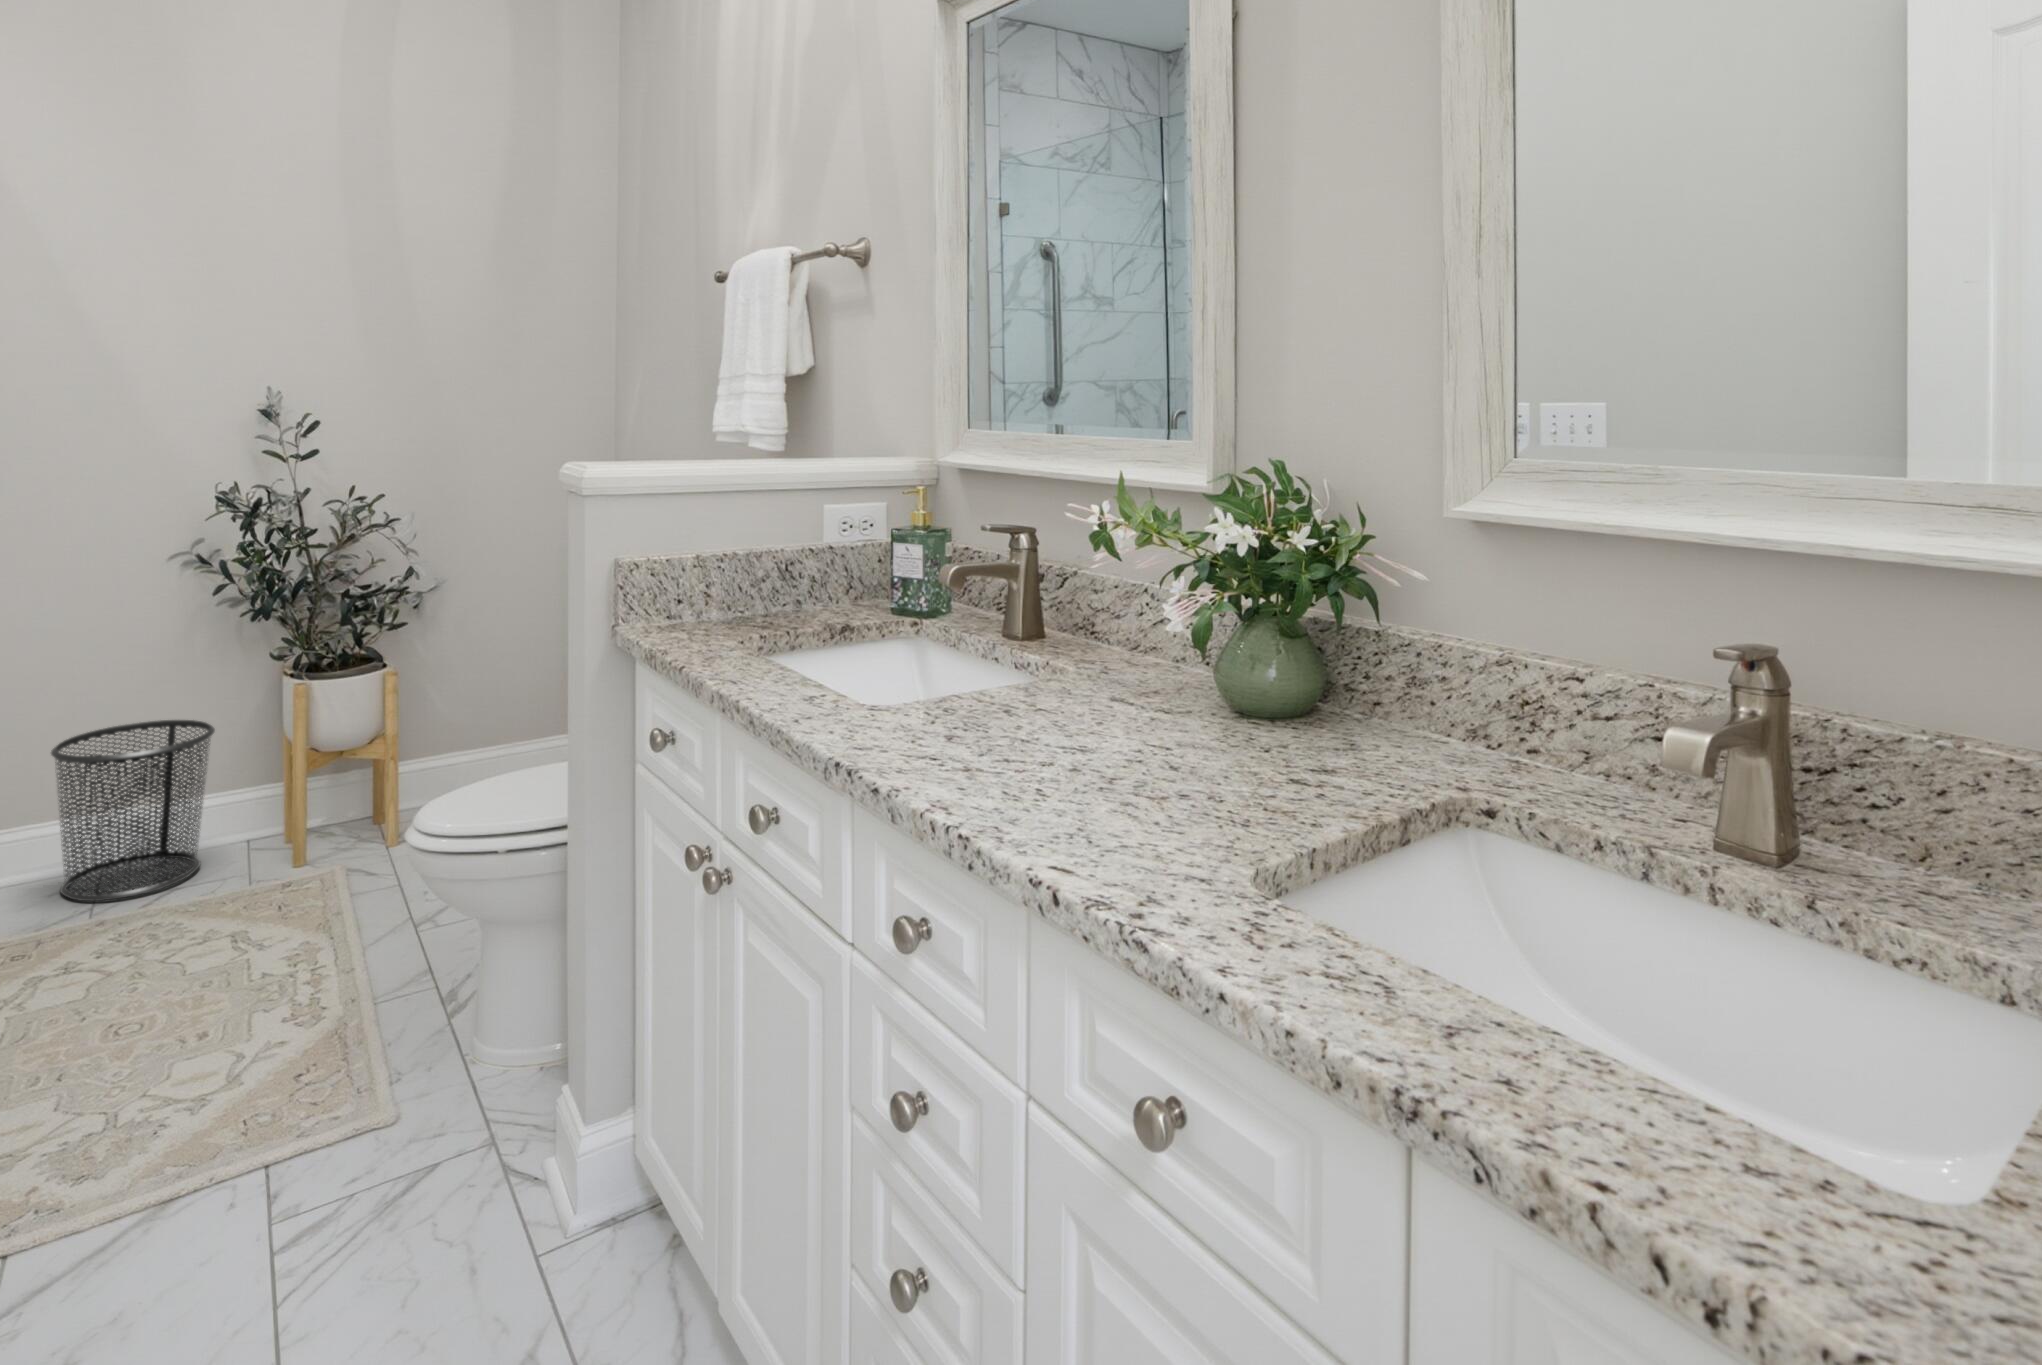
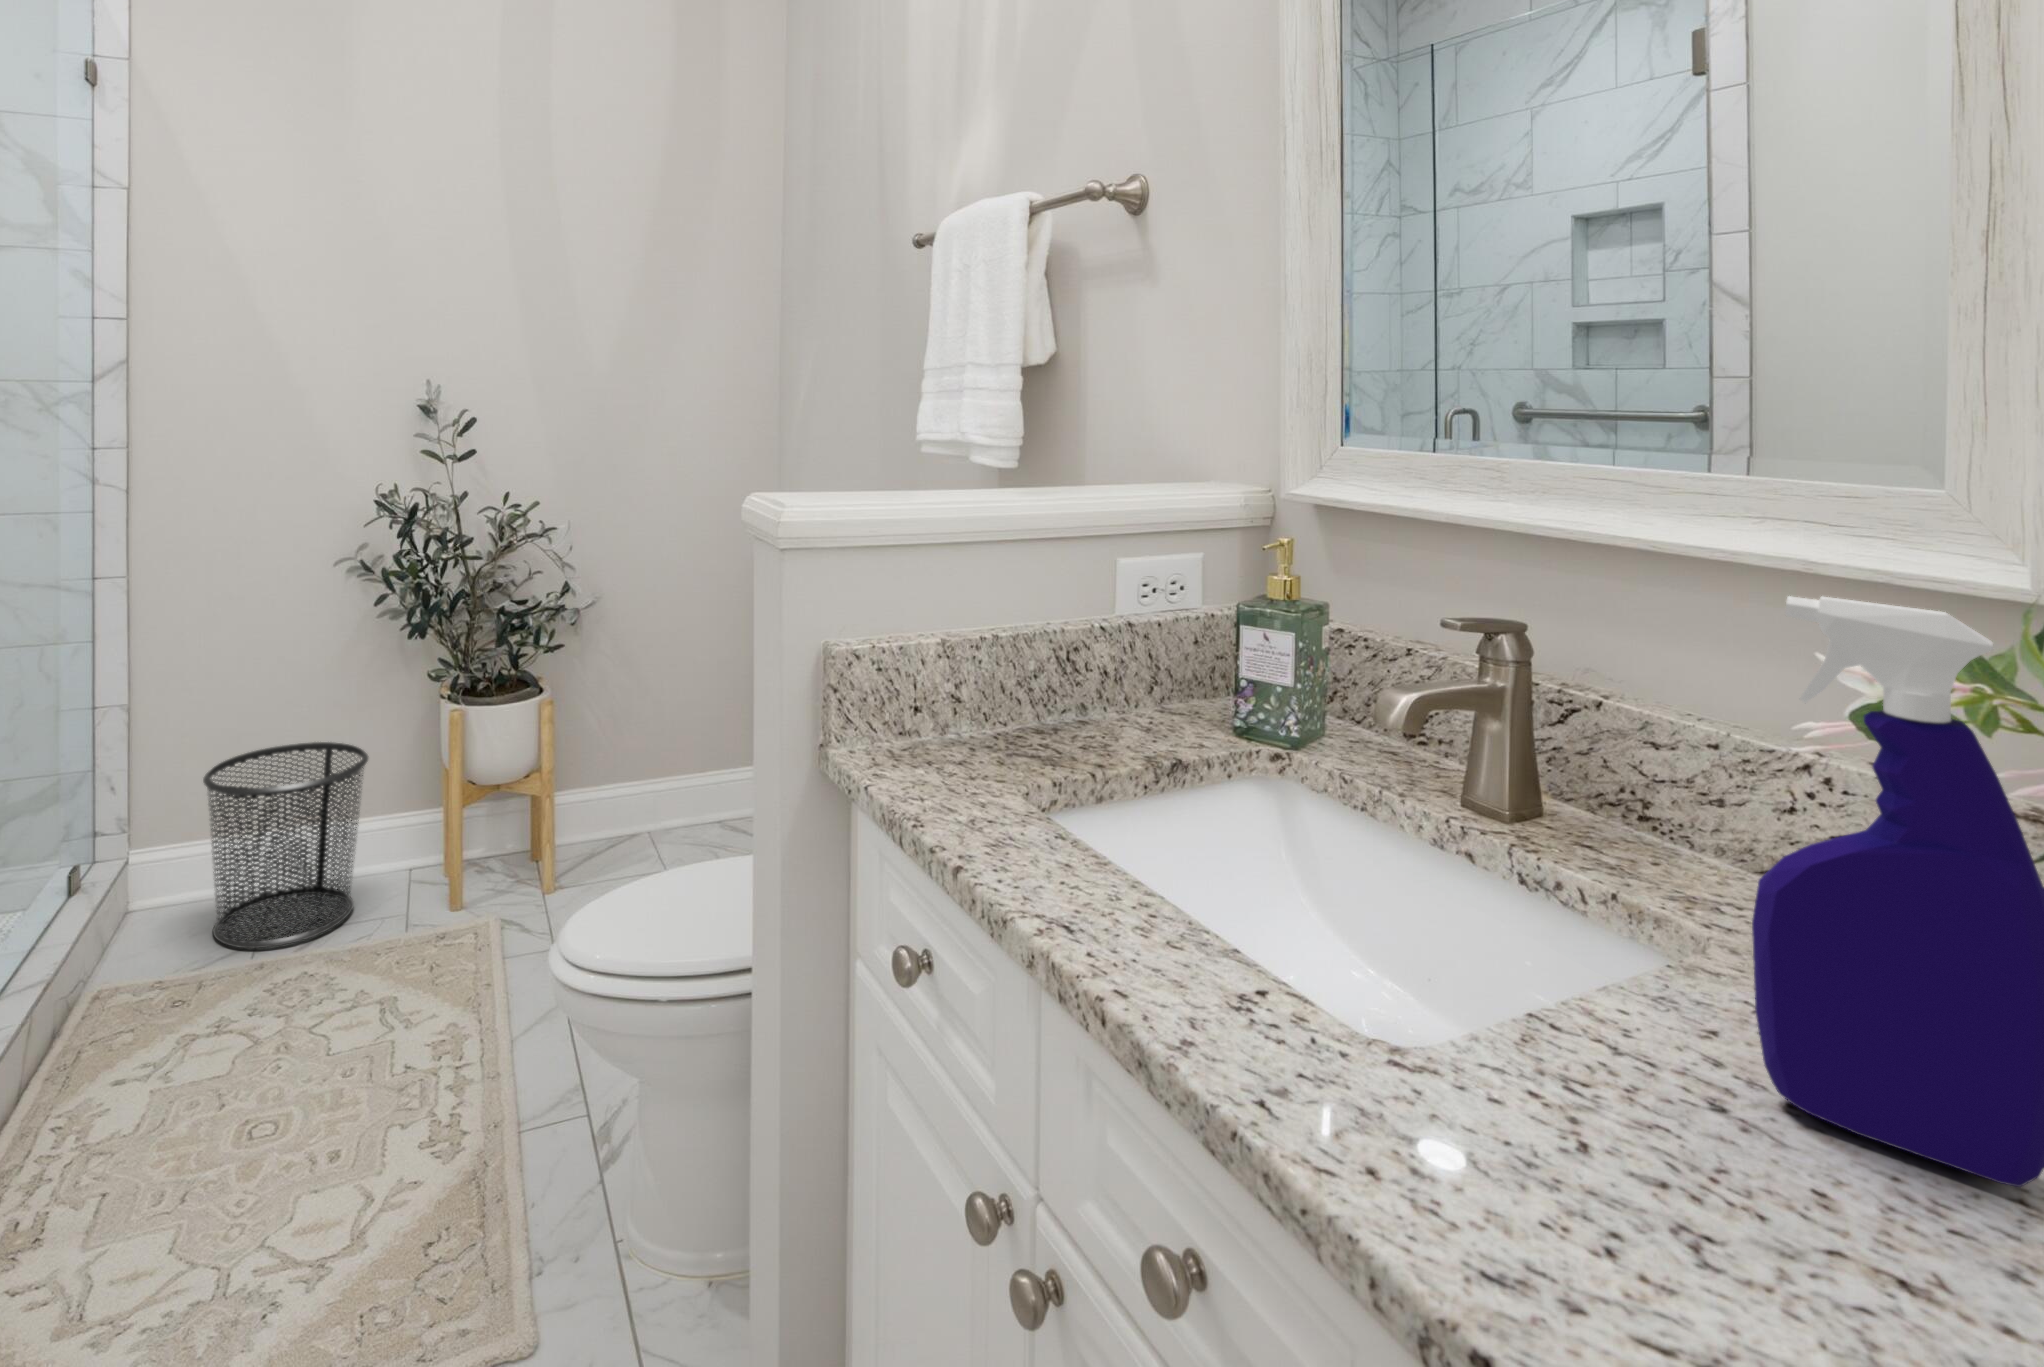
spray bottle: none [1025,483,1117,720] -> present [1752,596,2044,1187]

